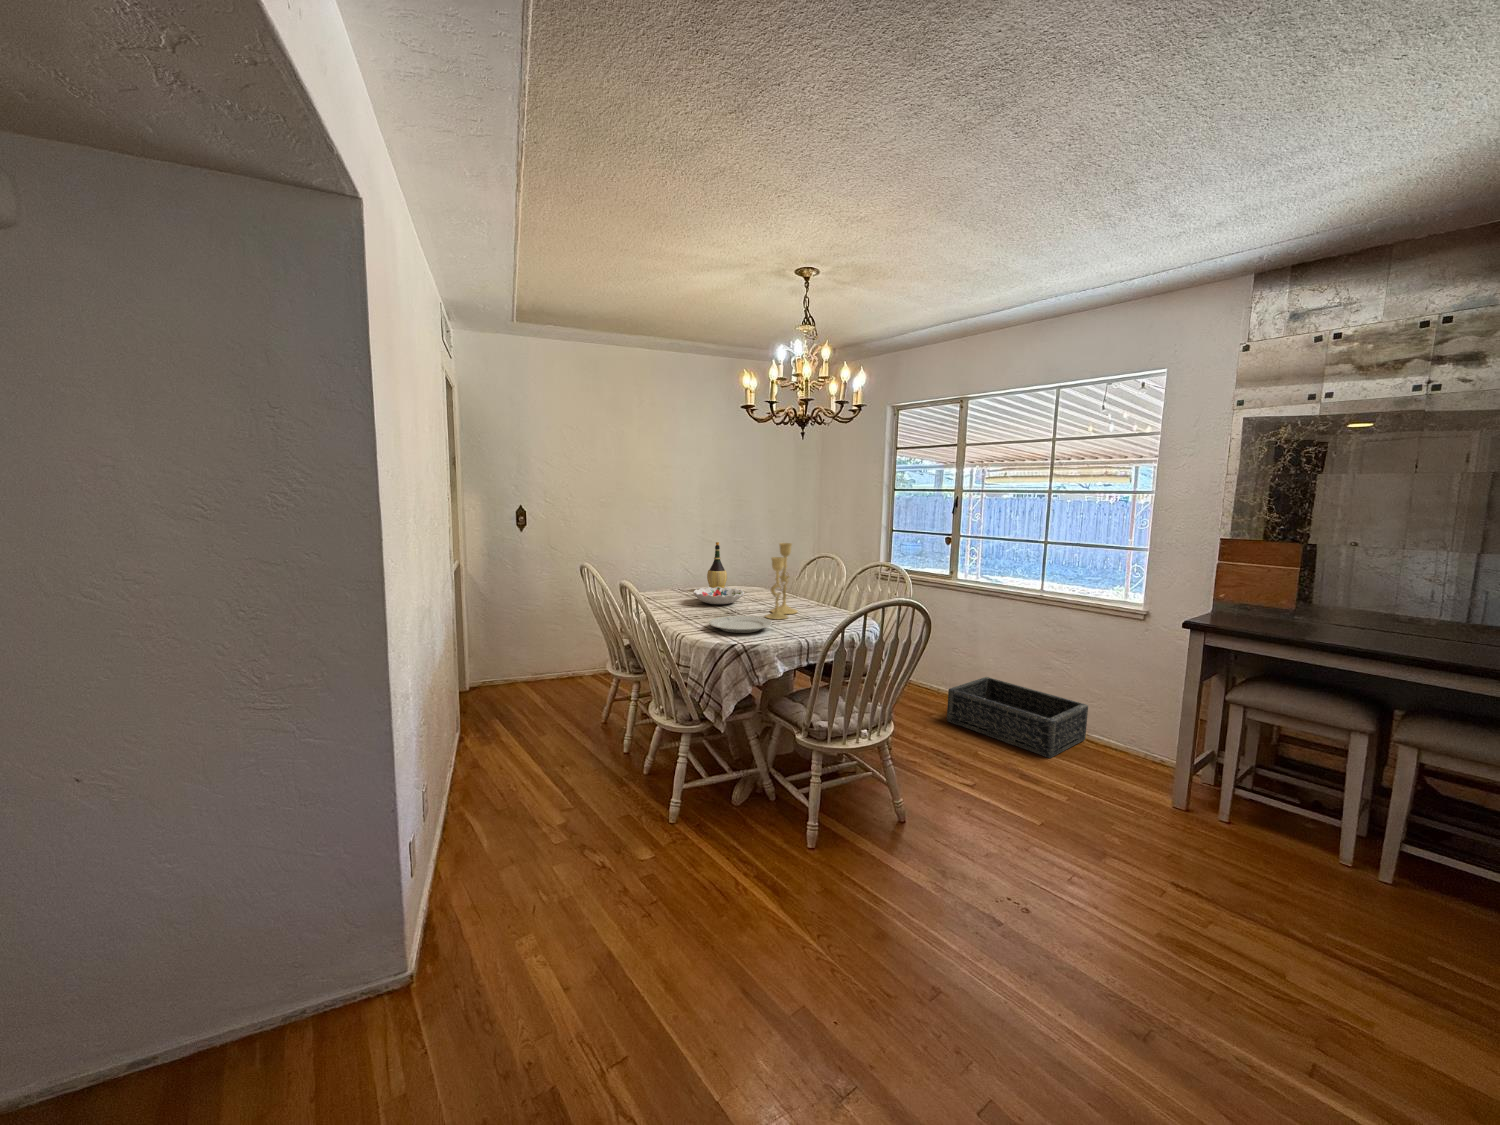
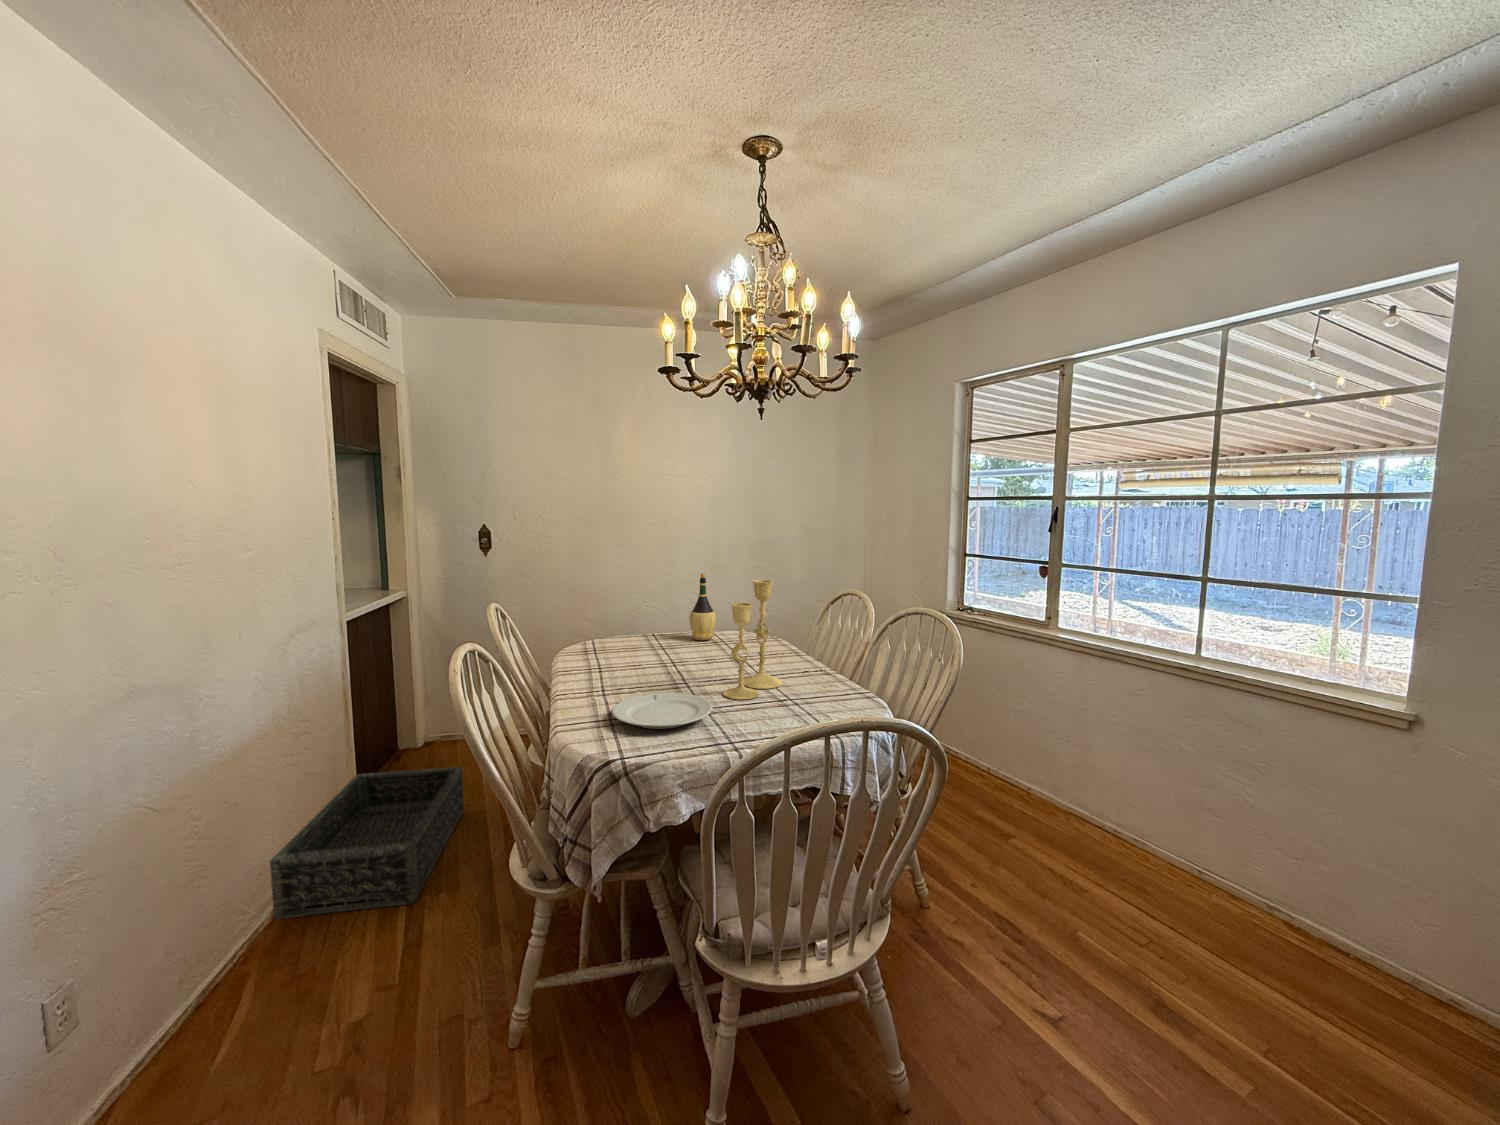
decorative bowl: present [693,587,744,604] -> none [647,636,719,664]
basket: present [947,677,1088,758] -> present [270,767,464,919]

